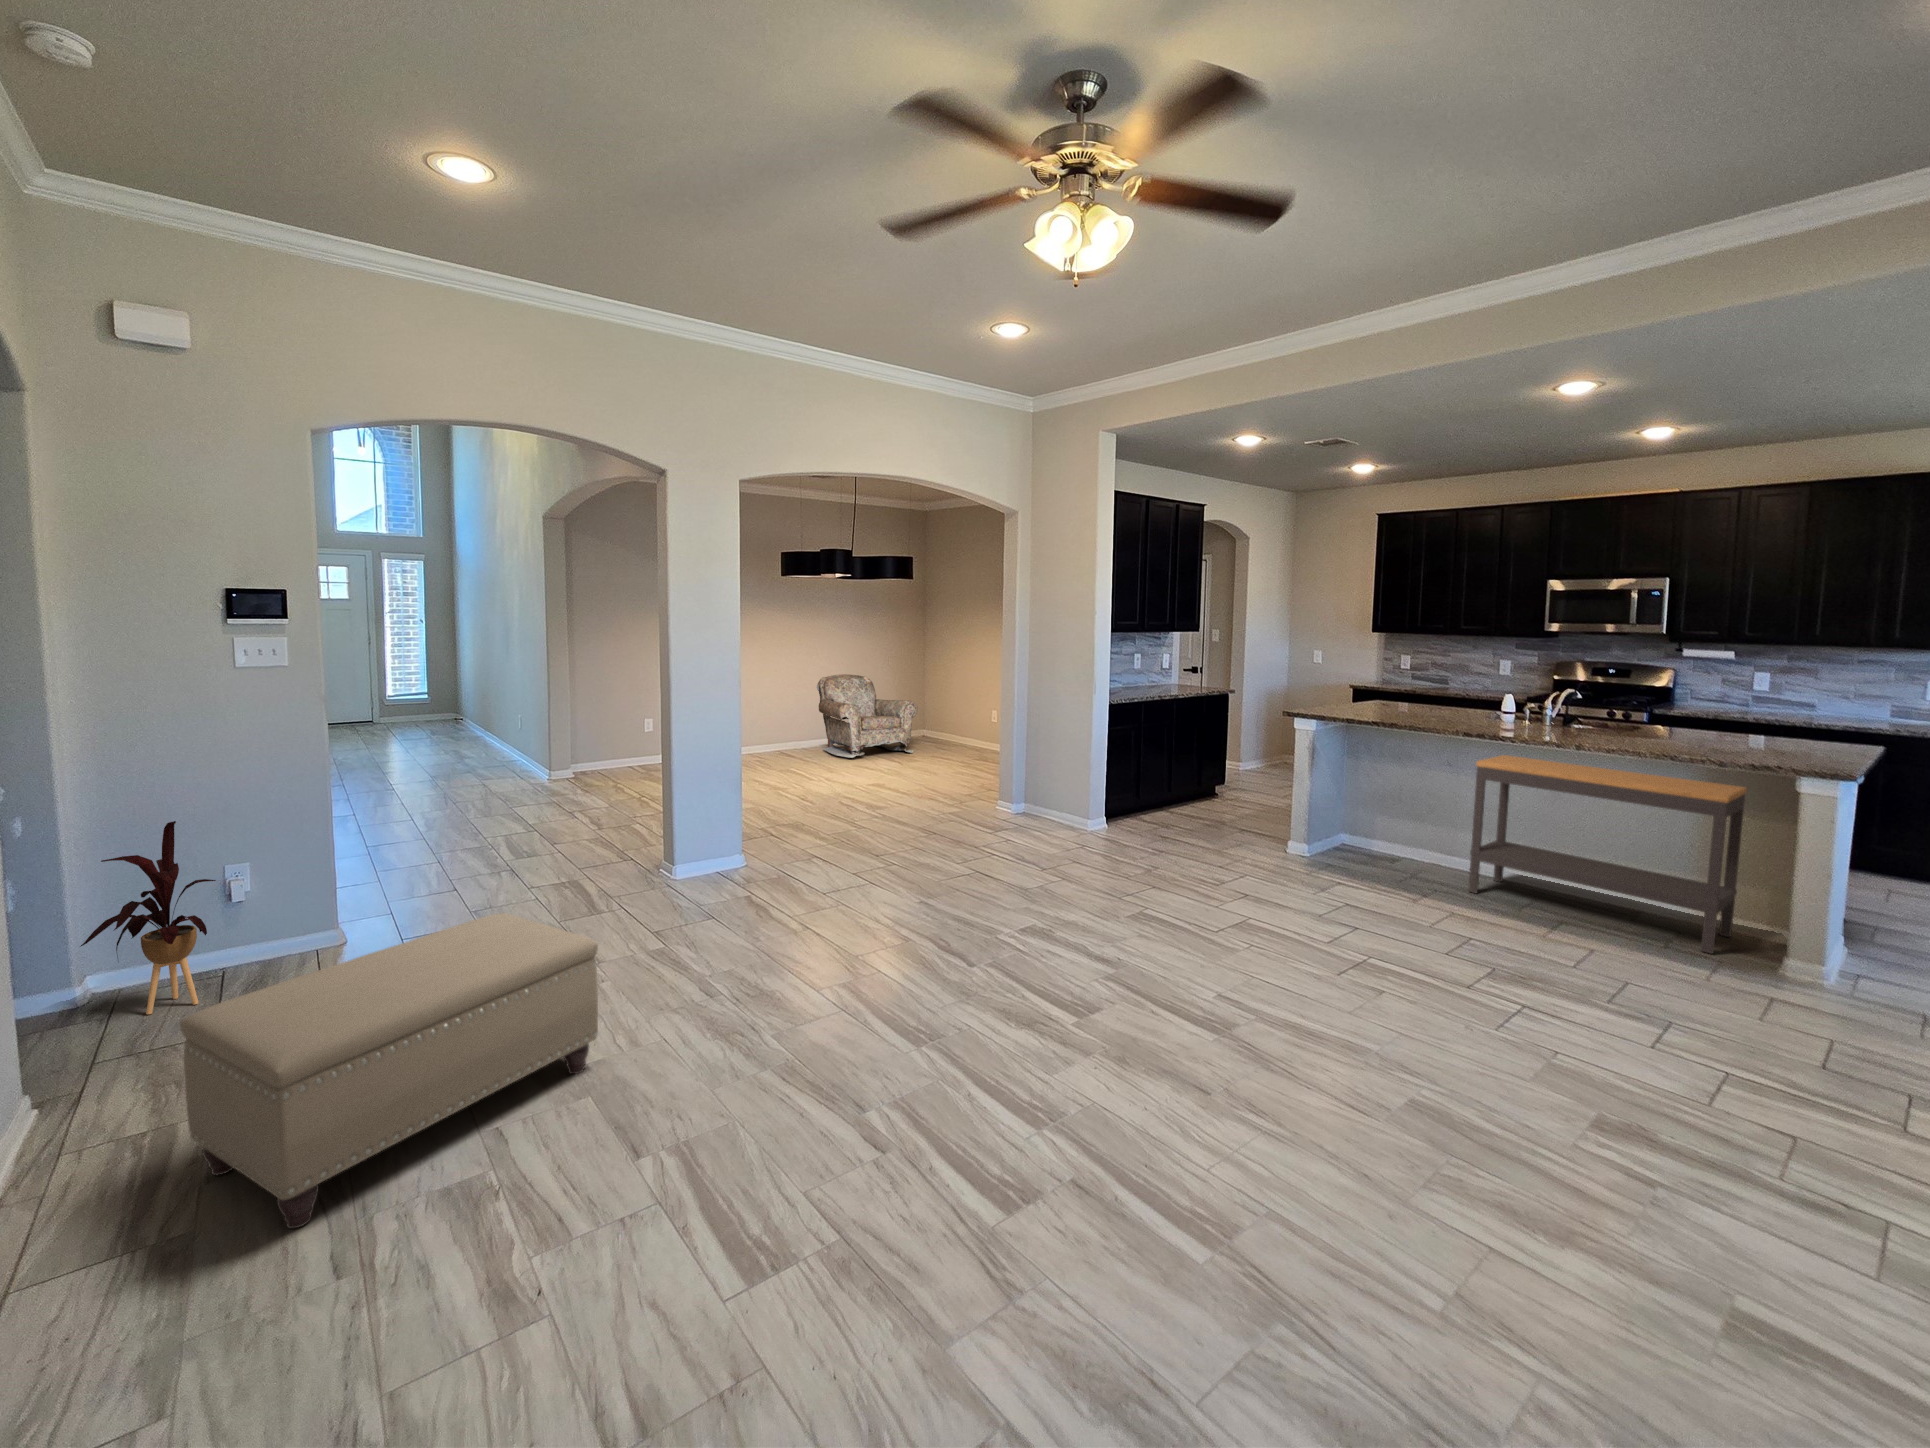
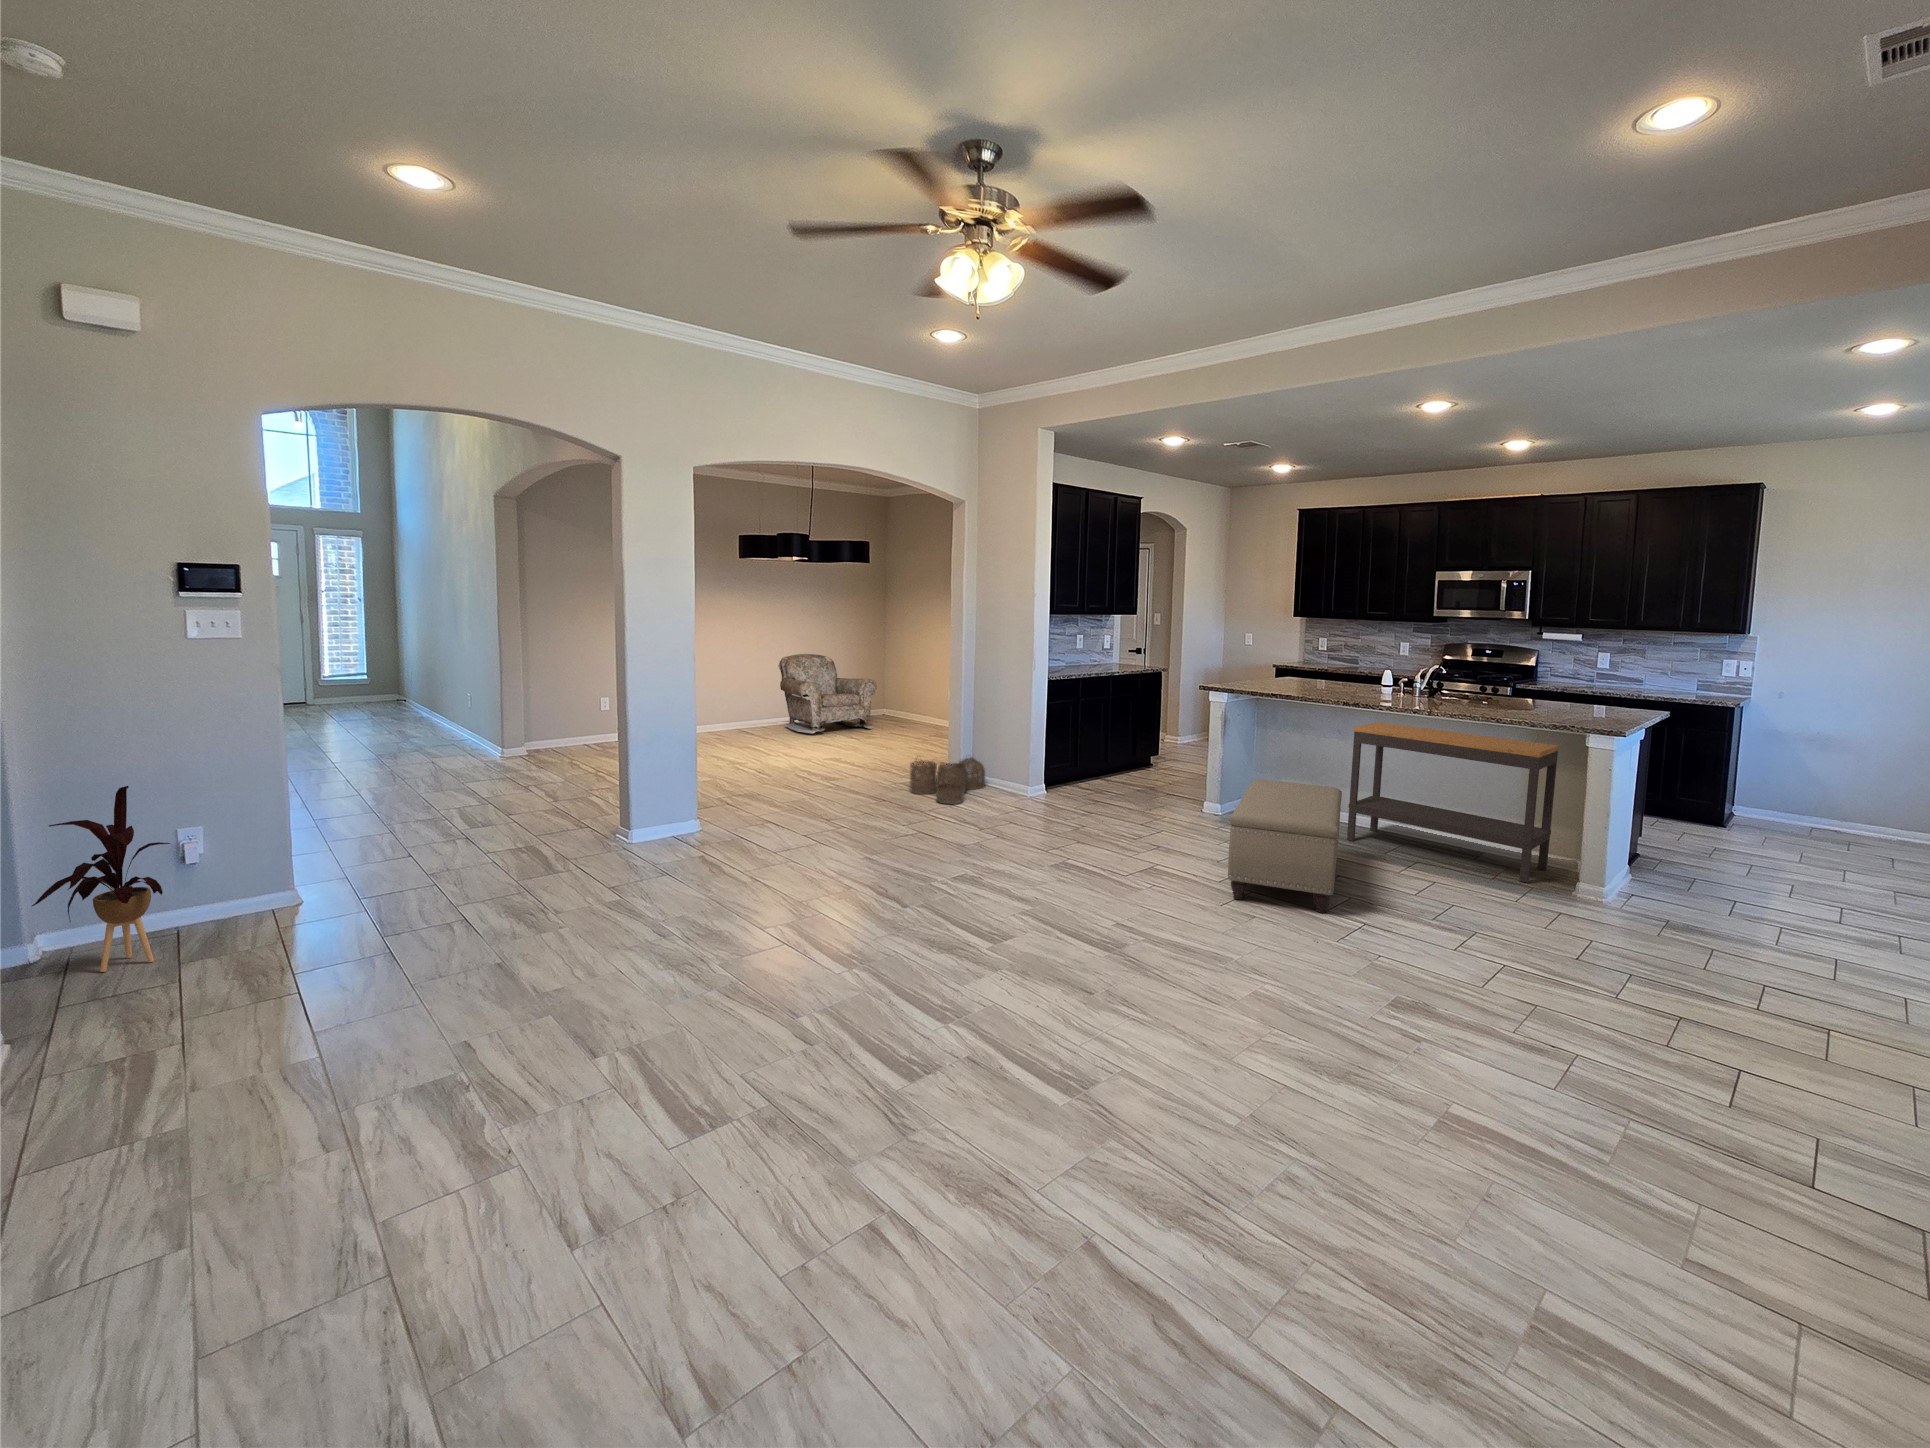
woven basket: none [960,785,1040,840] -> present [910,757,985,804]
ottoman: present [180,913,598,1228] -> present [1228,779,1342,913]

